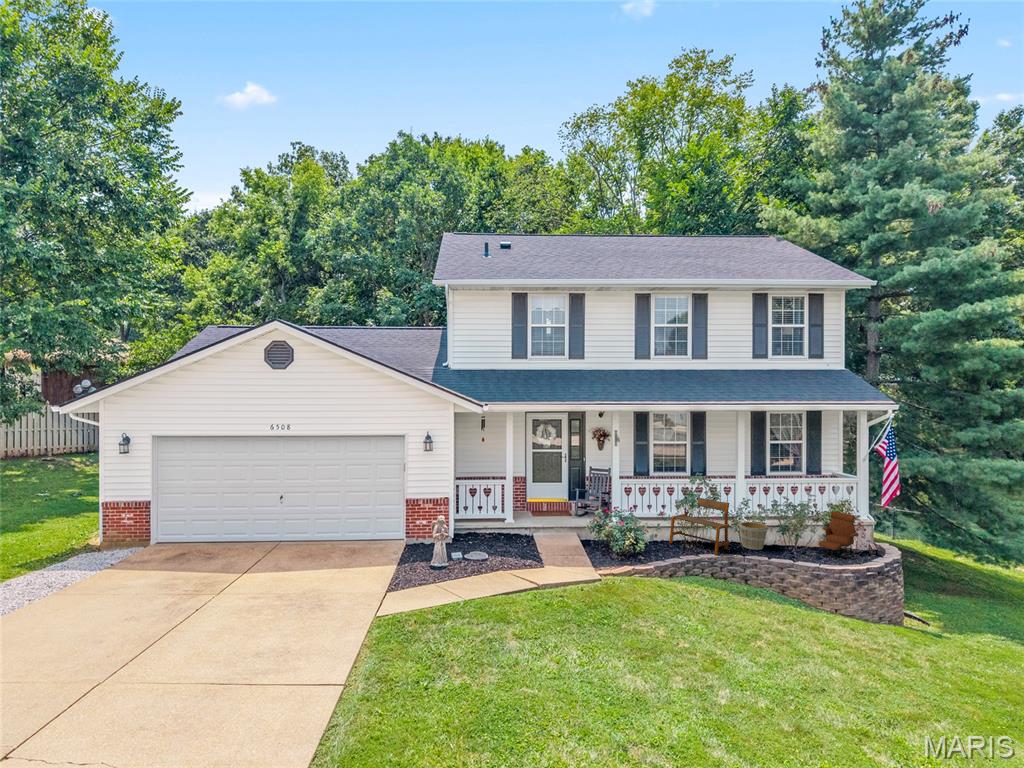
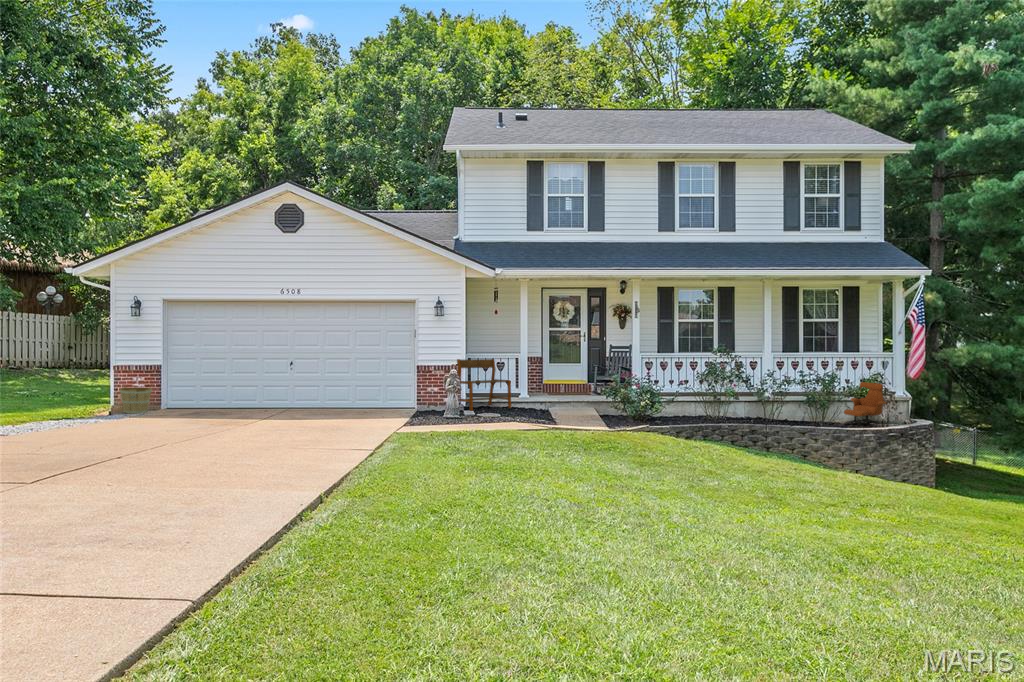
bench: present [669,497,729,555] -> present [457,359,511,411]
wooden bucket: present [739,522,768,550] -> present [120,387,152,414]

